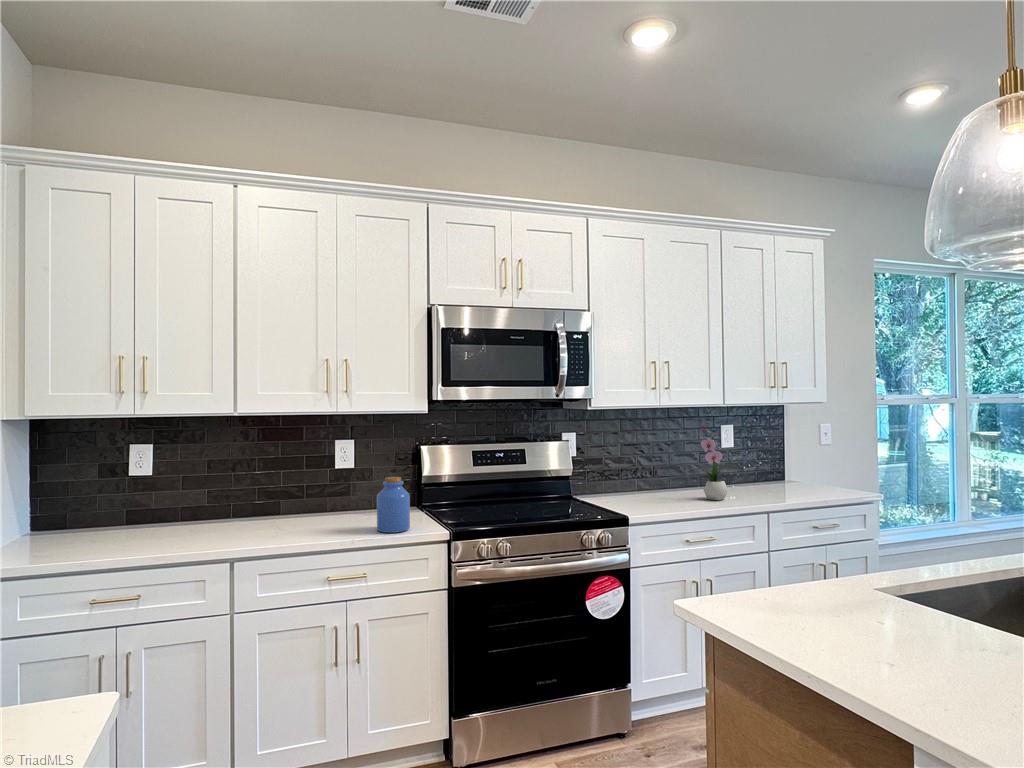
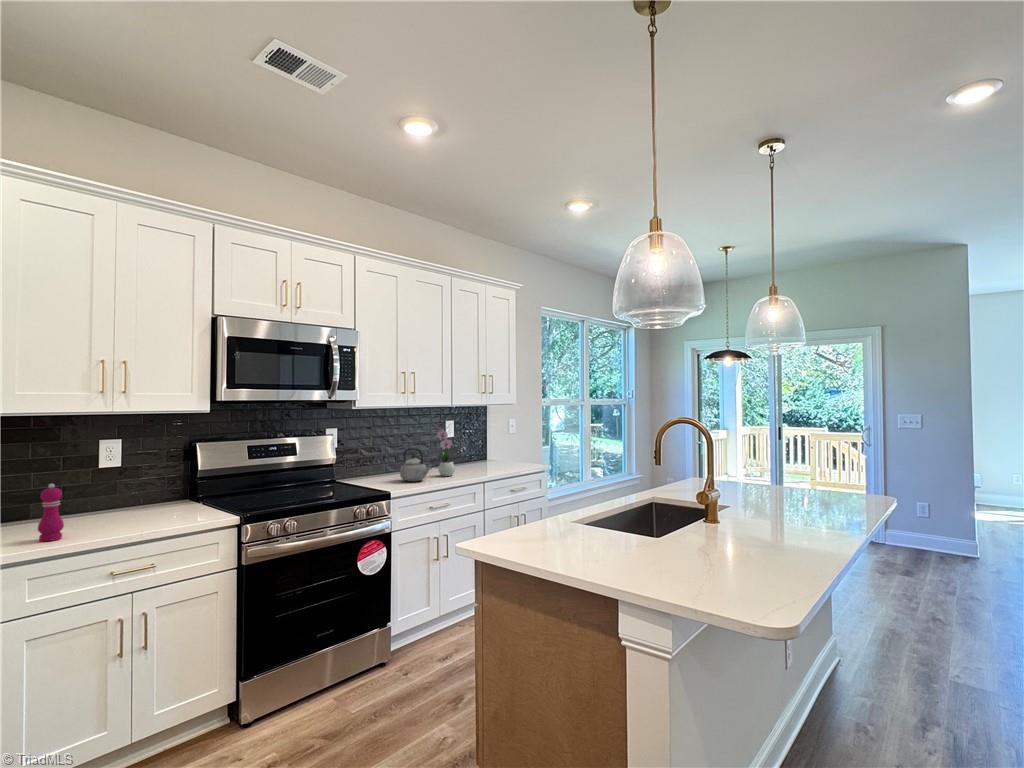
teapot: none [651,461,692,504] -> present [400,448,432,482]
jar: present [377,477,410,533] -> none [164,471,199,523]
pepper mill: none [268,482,289,539] -> present [38,484,64,541]

